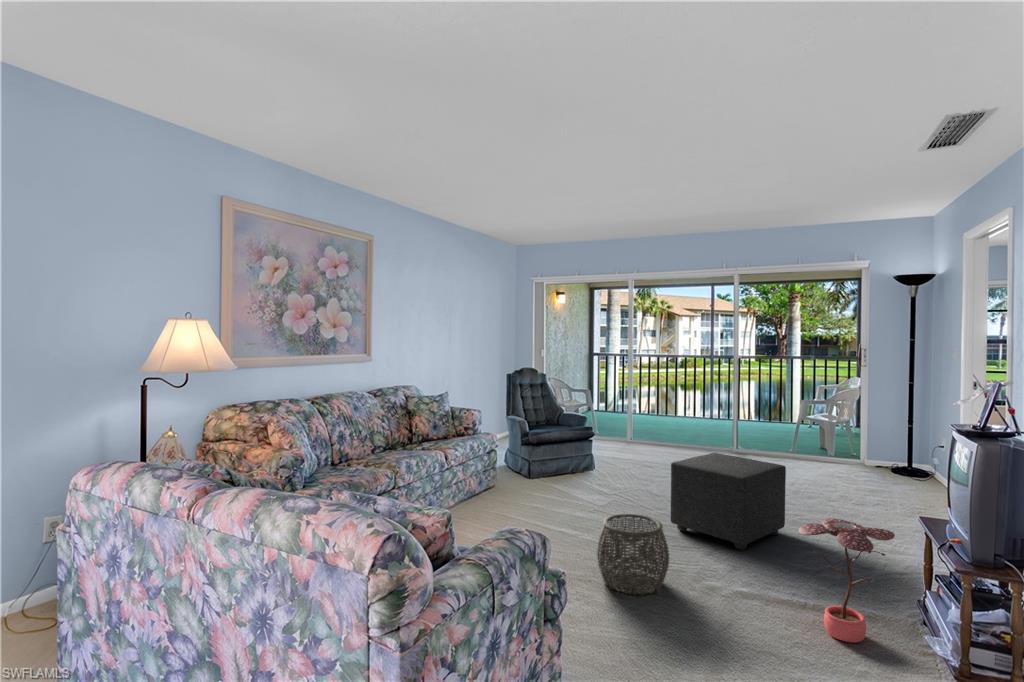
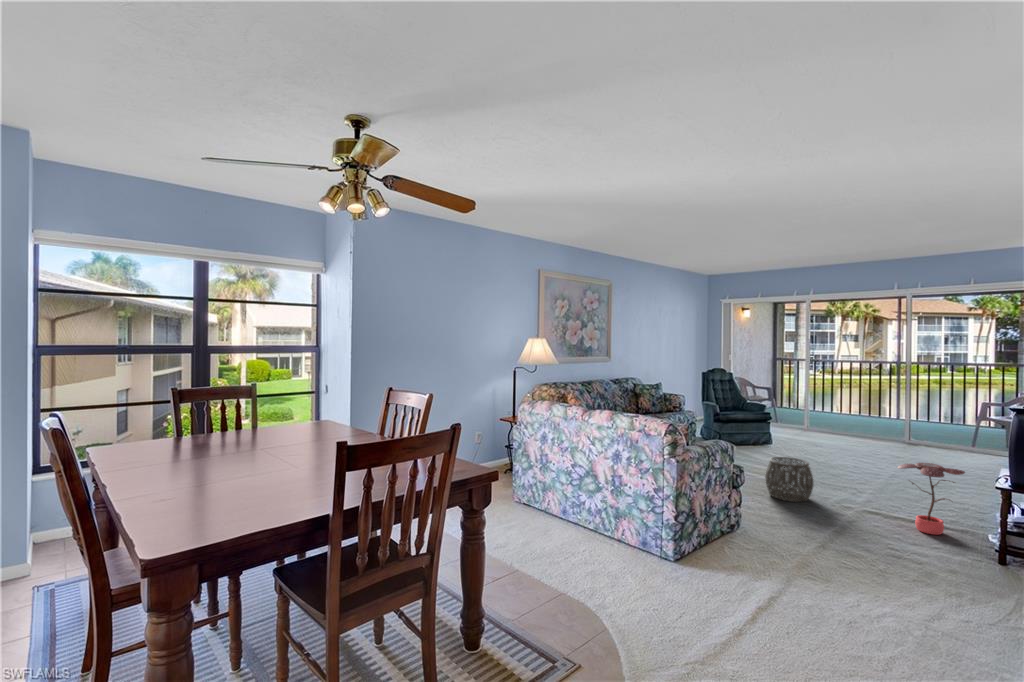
ottoman: present [671,453,786,550] -> none [823,430,916,492]

